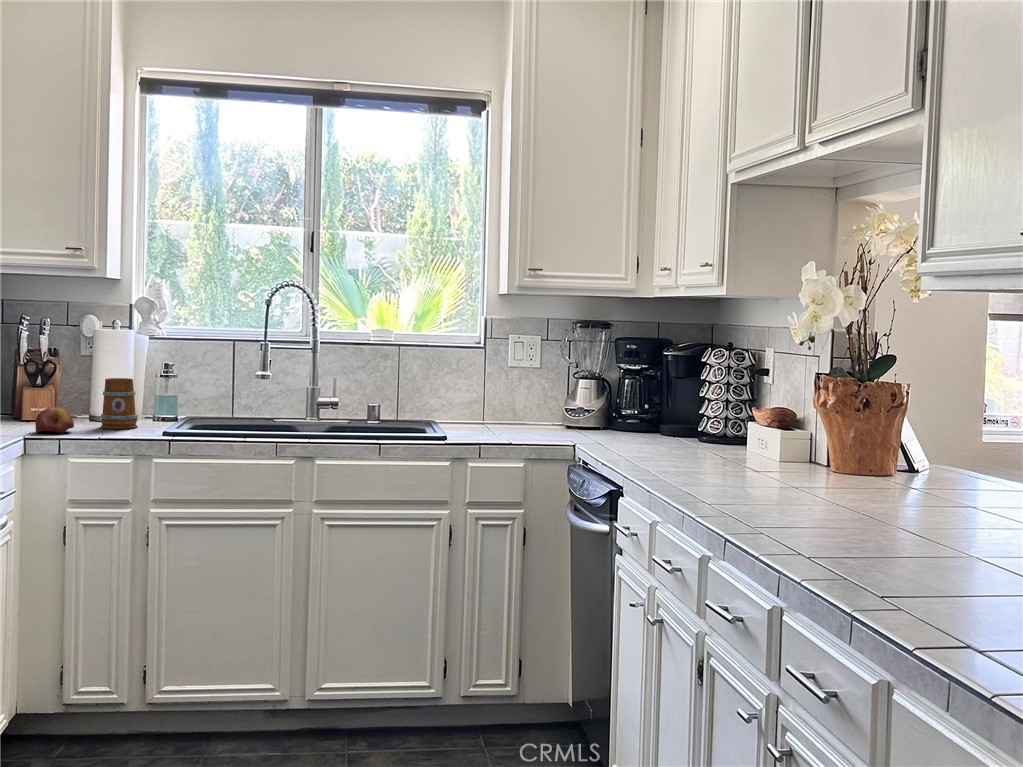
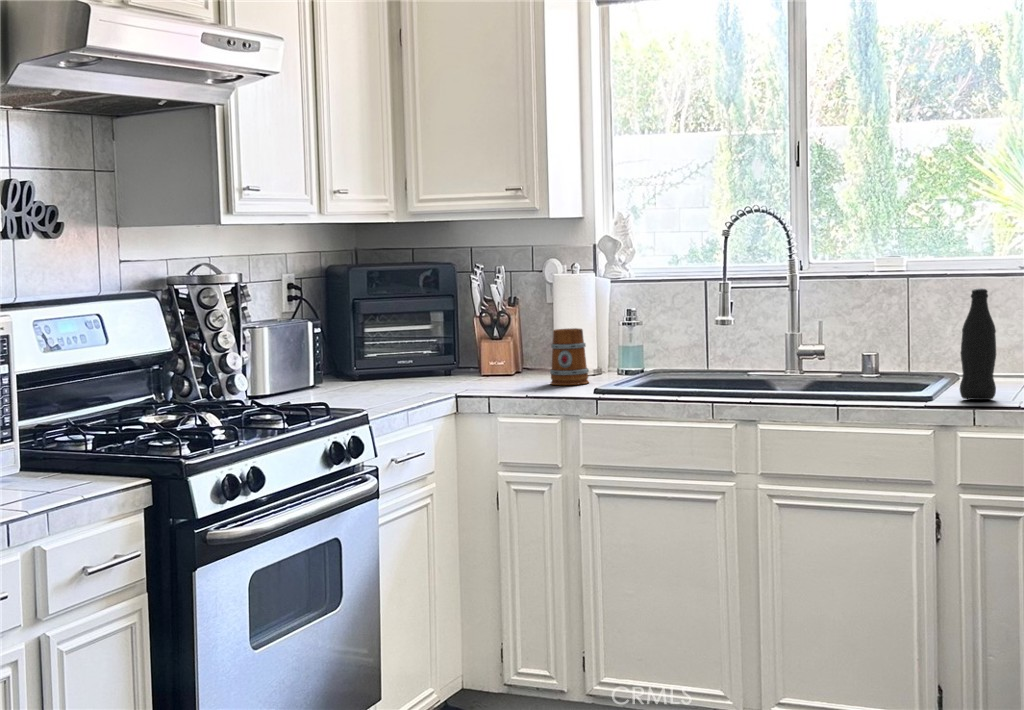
bottle: none [467,357,493,440] -> present [960,288,996,400]
apple: present [35,407,74,433] -> none [478,362,516,391]

